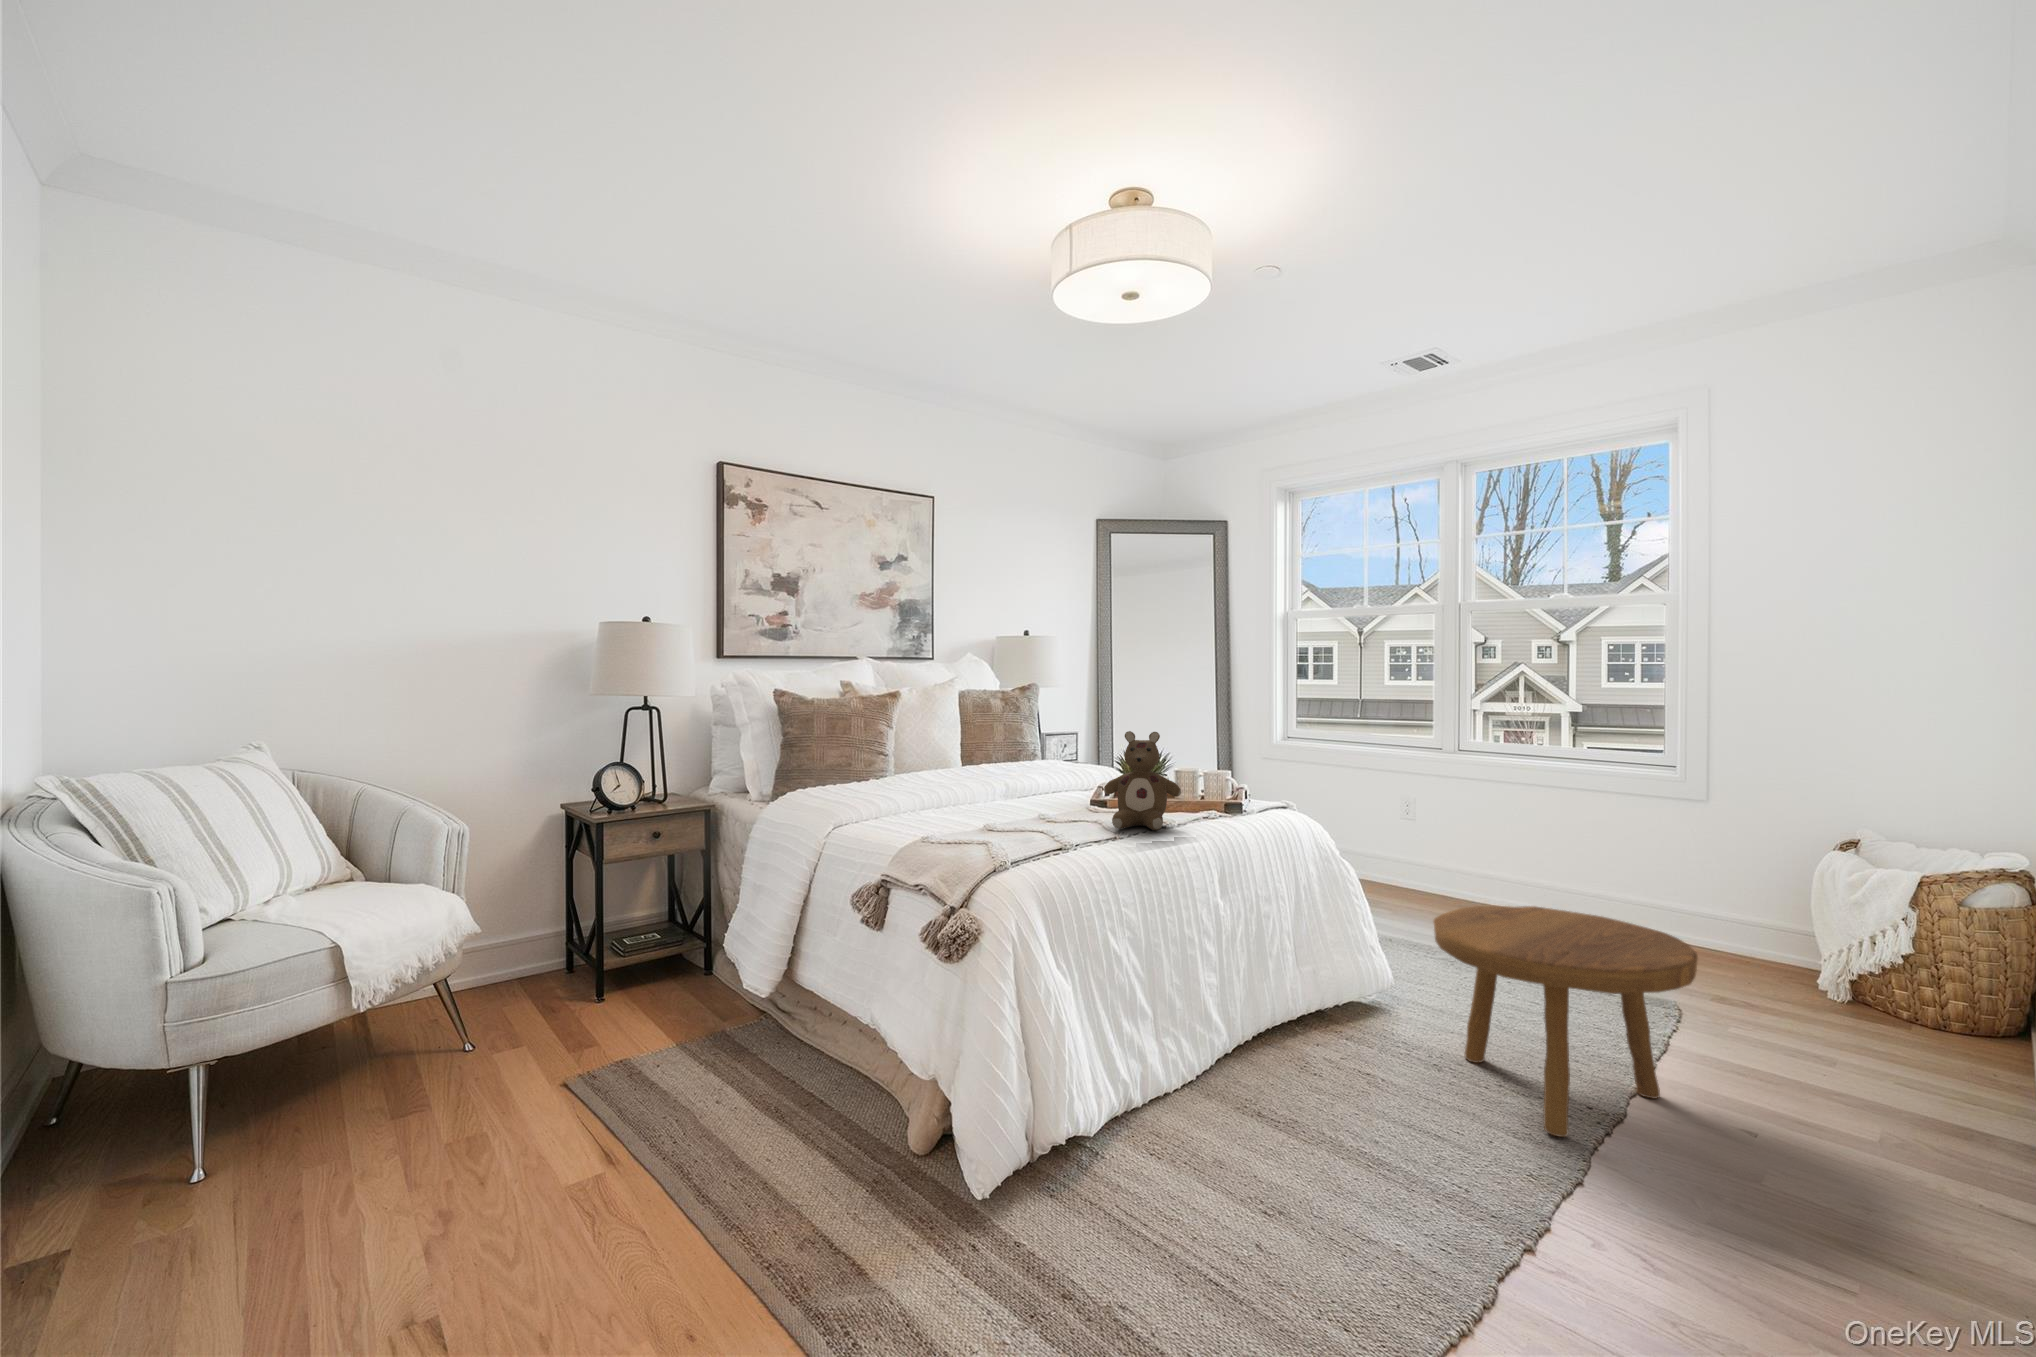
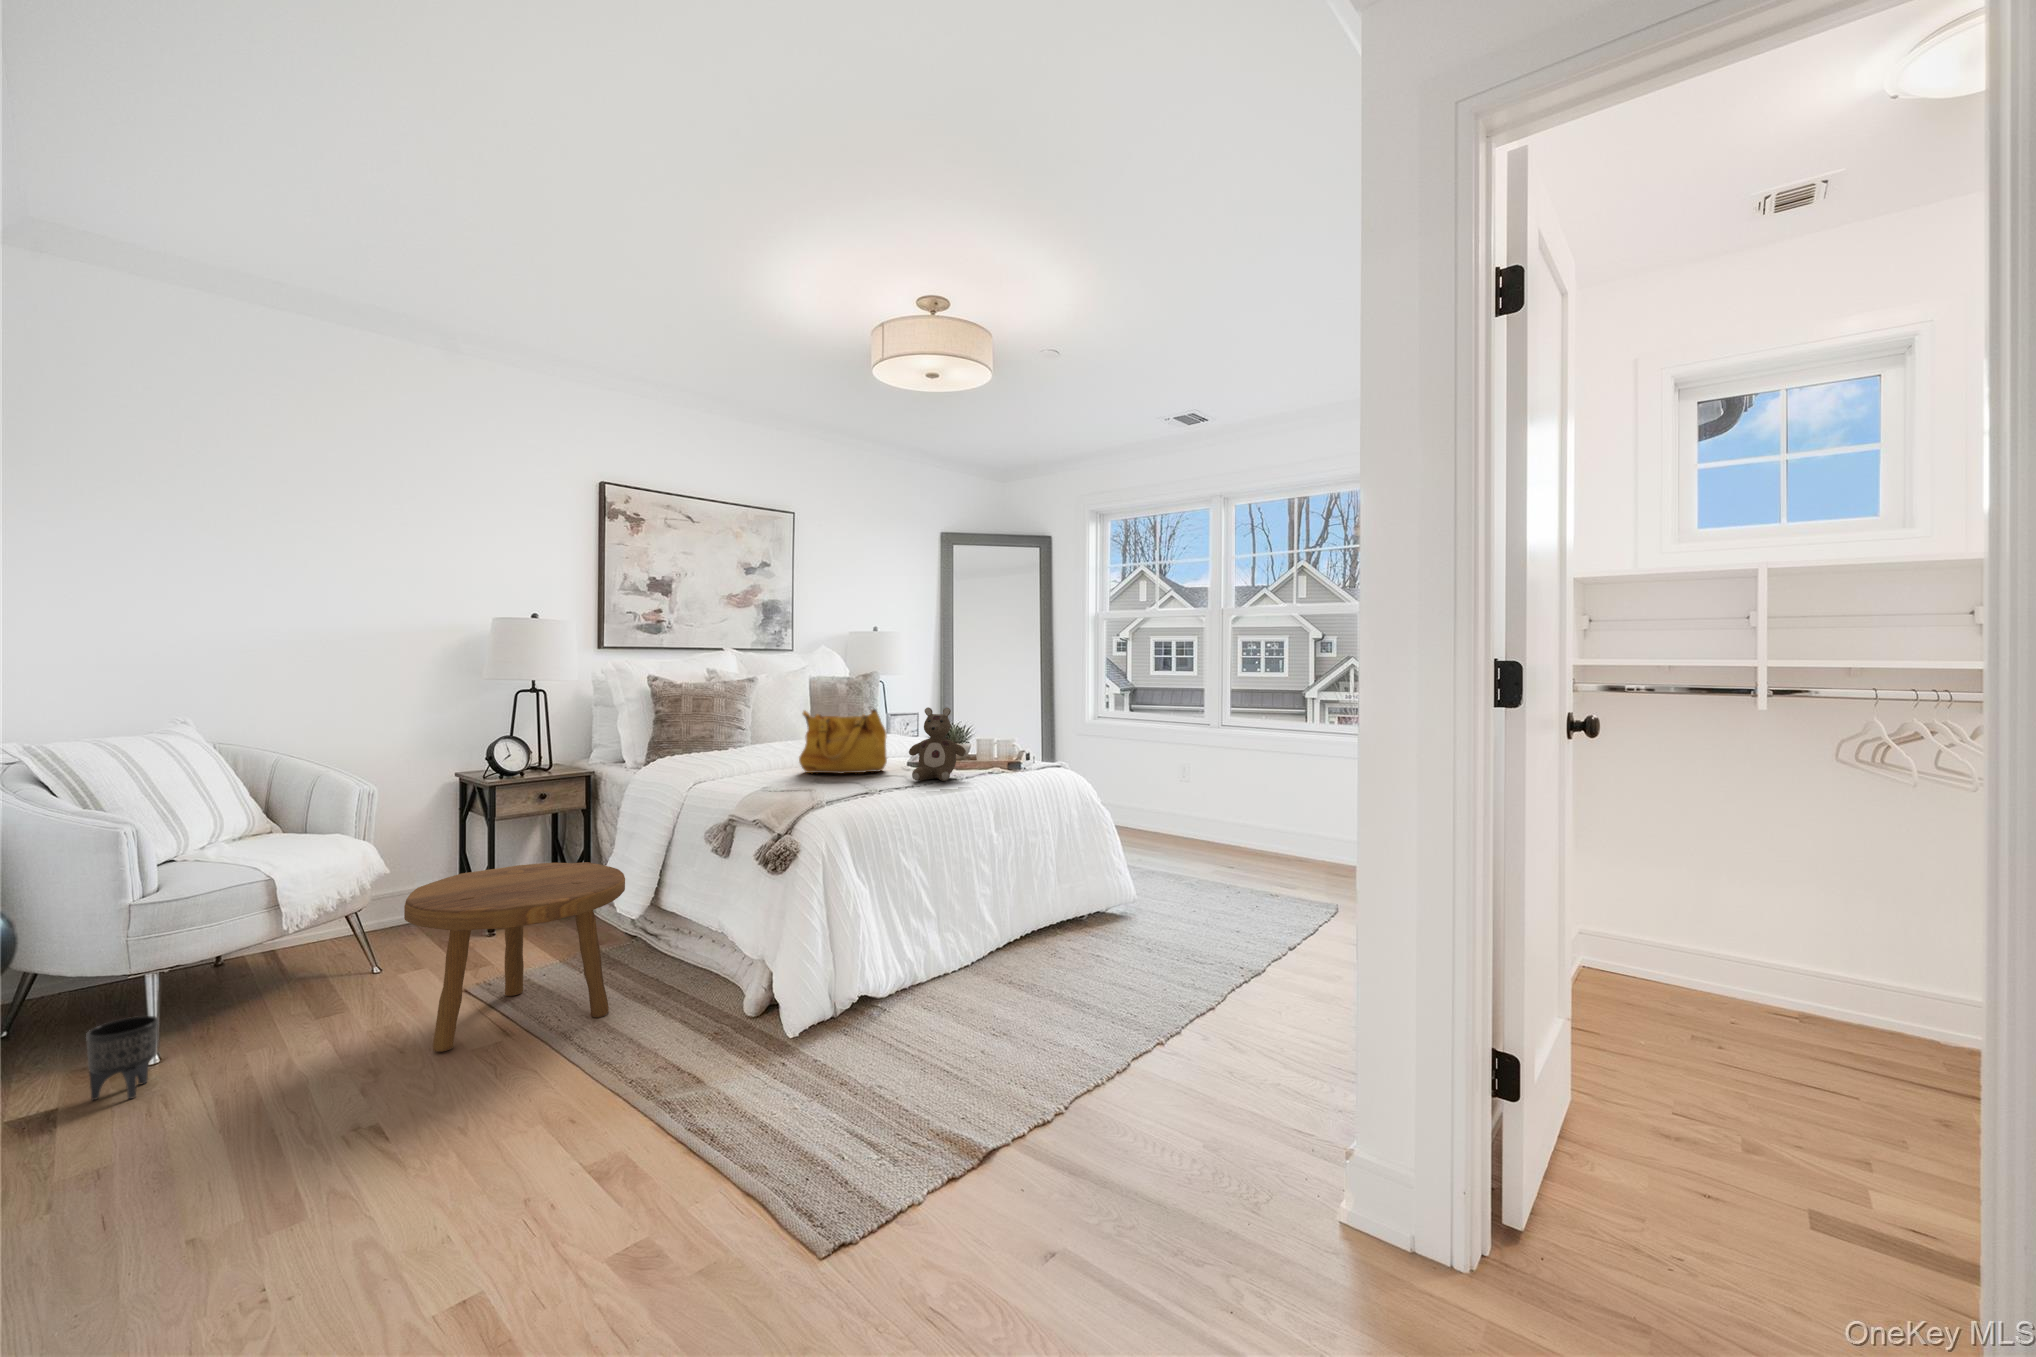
handbag: none [962,728,1072,816] -> present [799,709,887,773]
footstool: present [1434,906,1698,1137] -> present [404,862,625,1052]
planter: none [109,1126,196,1238] -> present [86,1016,159,1100]

